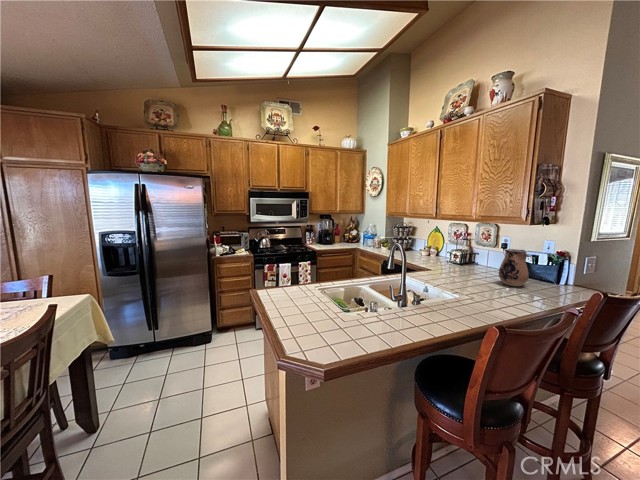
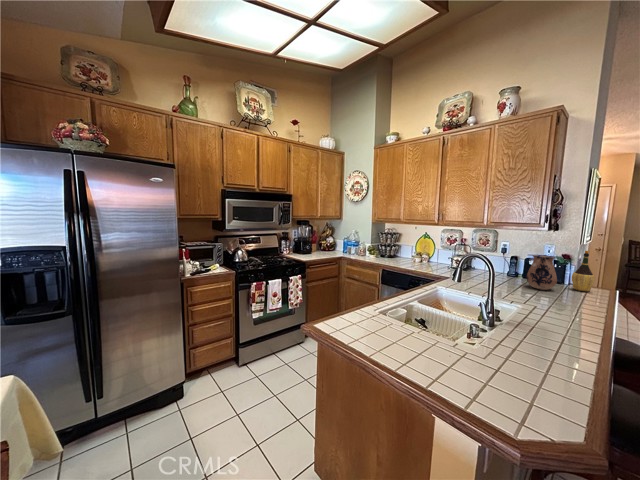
wine bottle: none [552,246,577,292] -> present [572,251,595,291]

